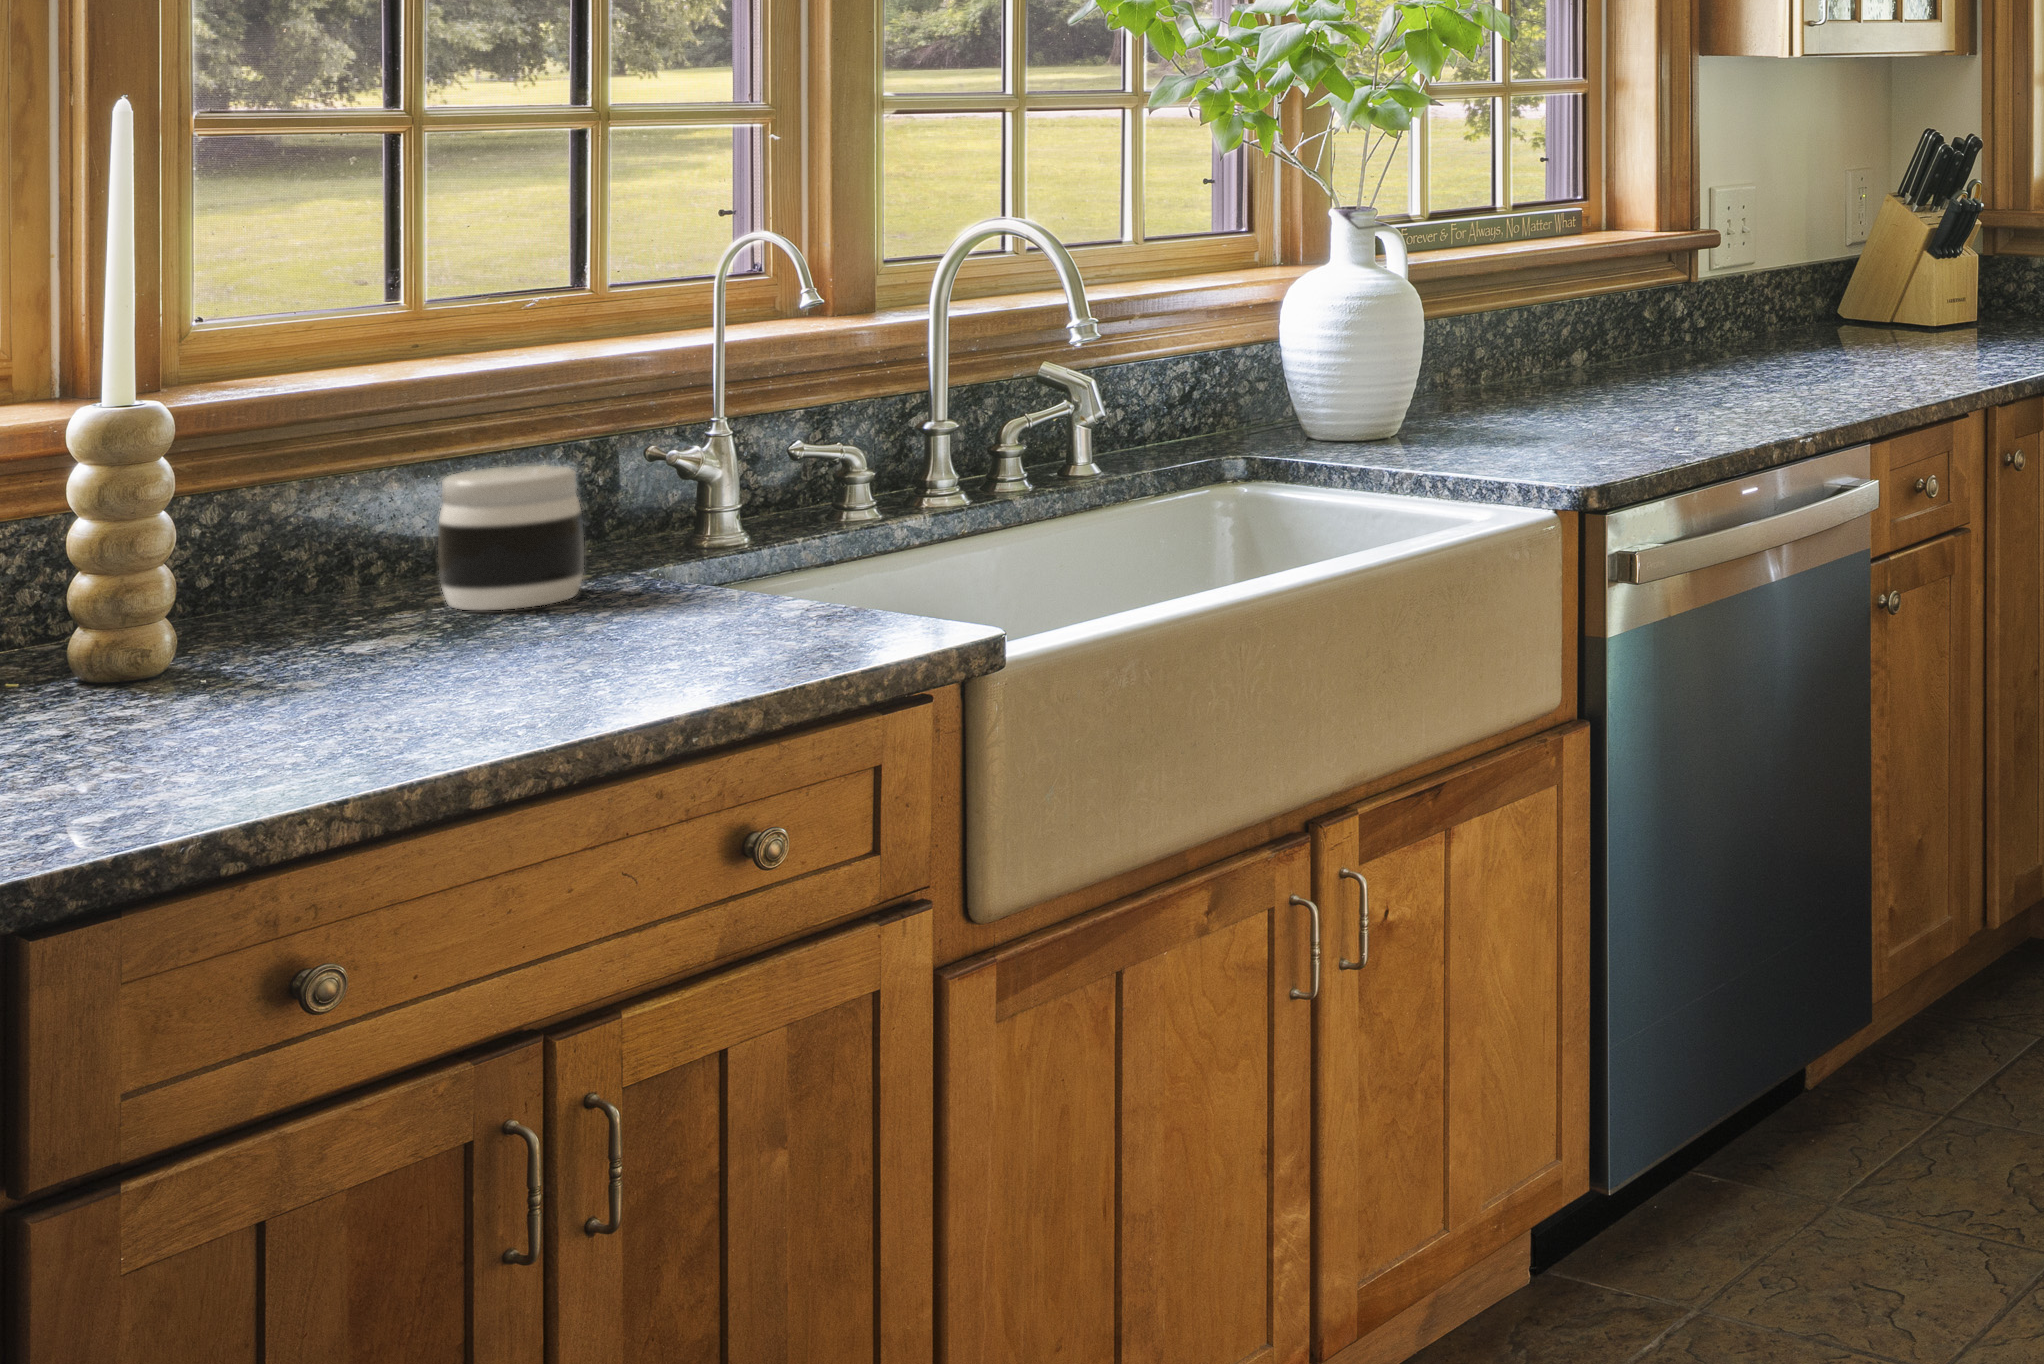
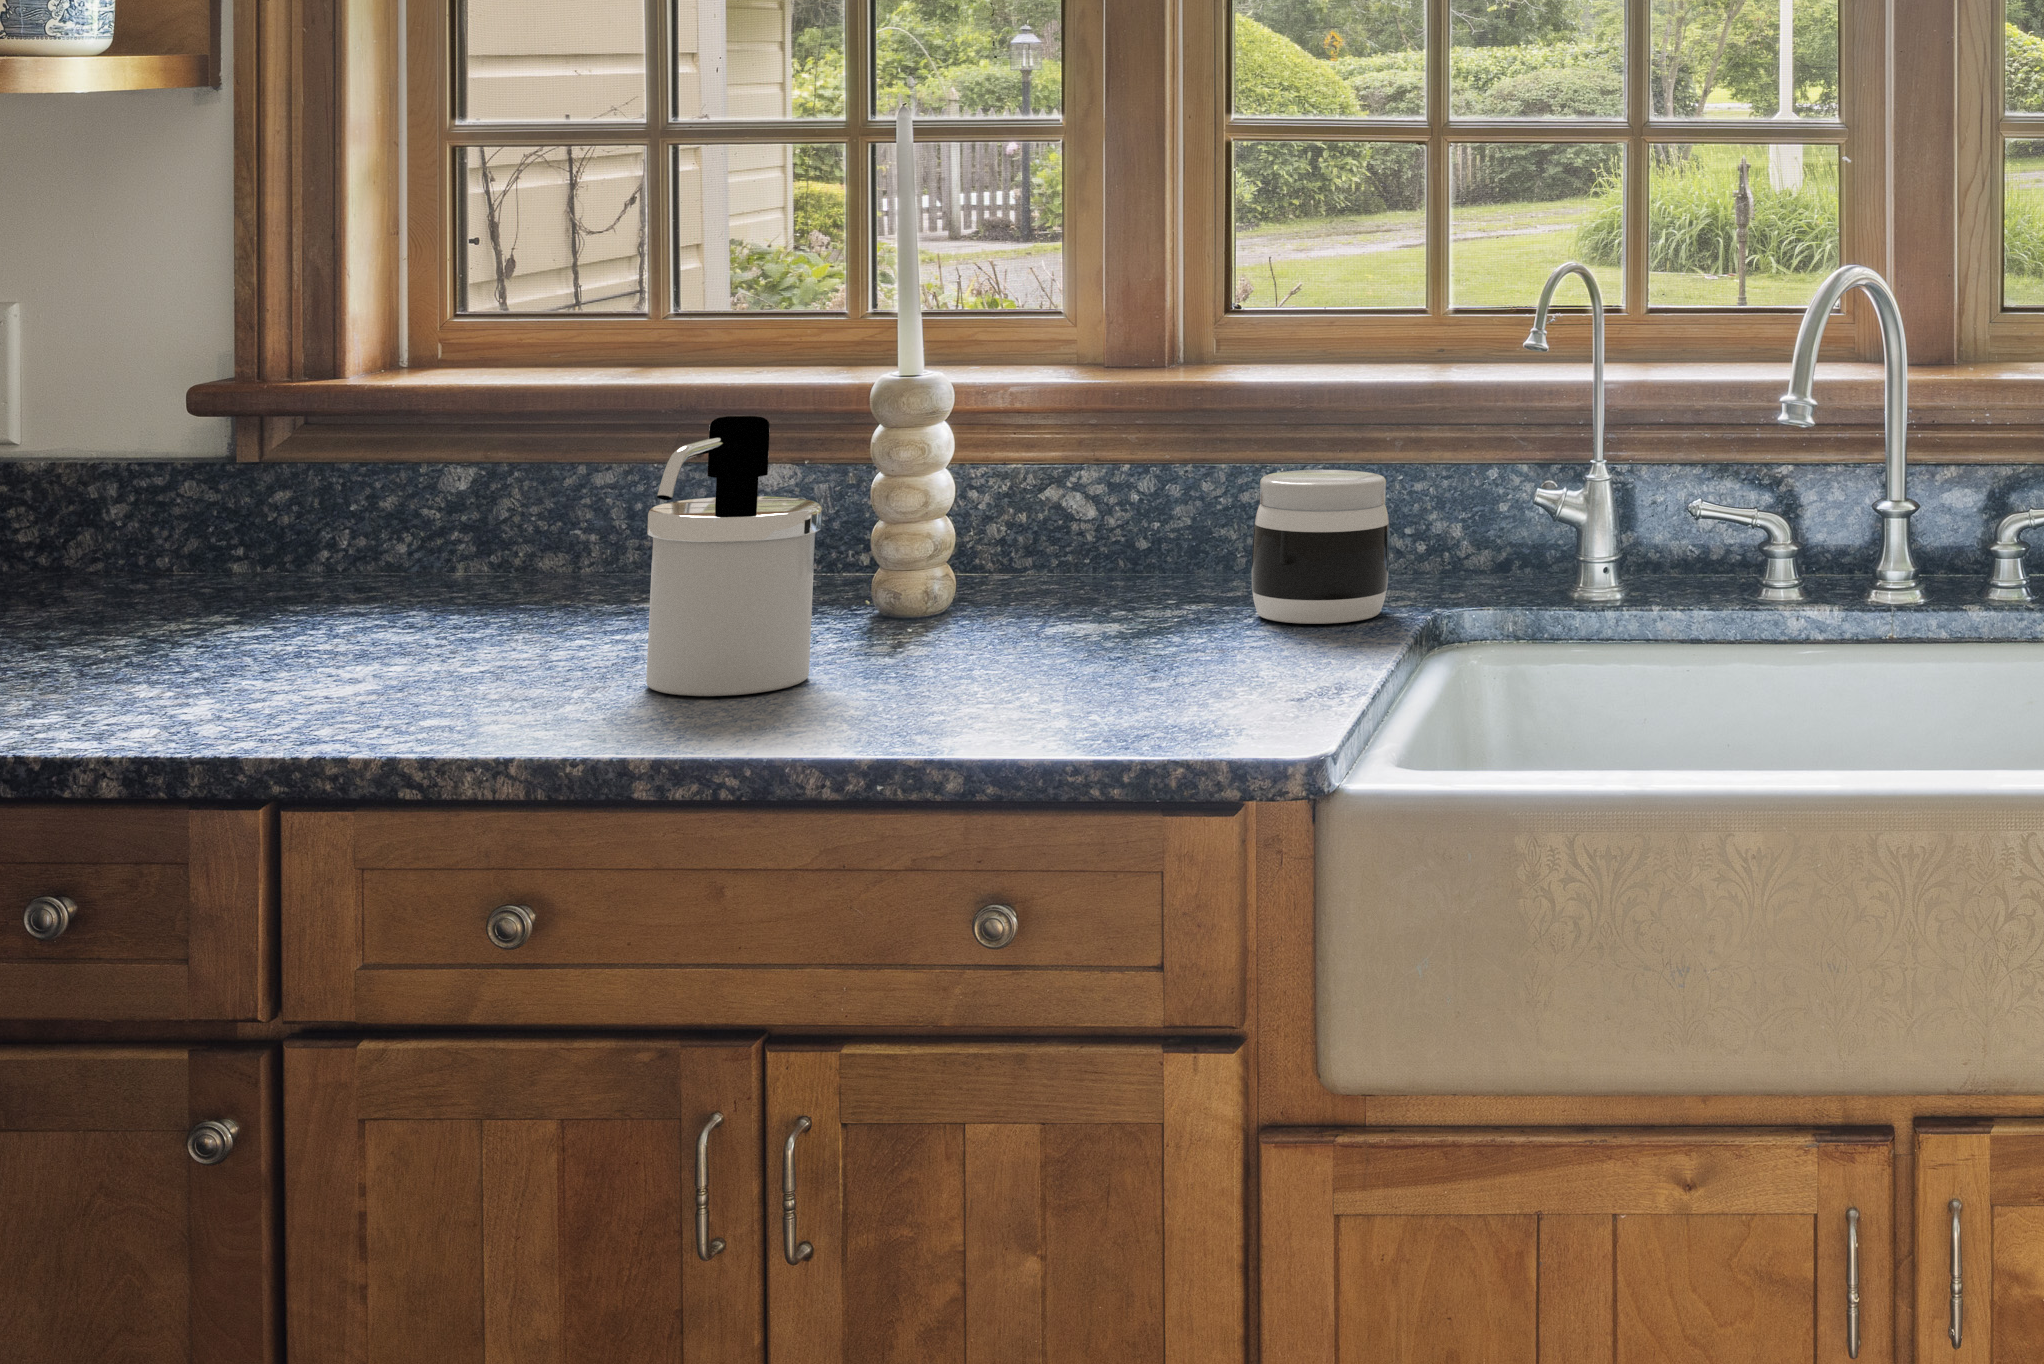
soap dispenser: none [139,469,341,754] -> present [646,416,822,696]

